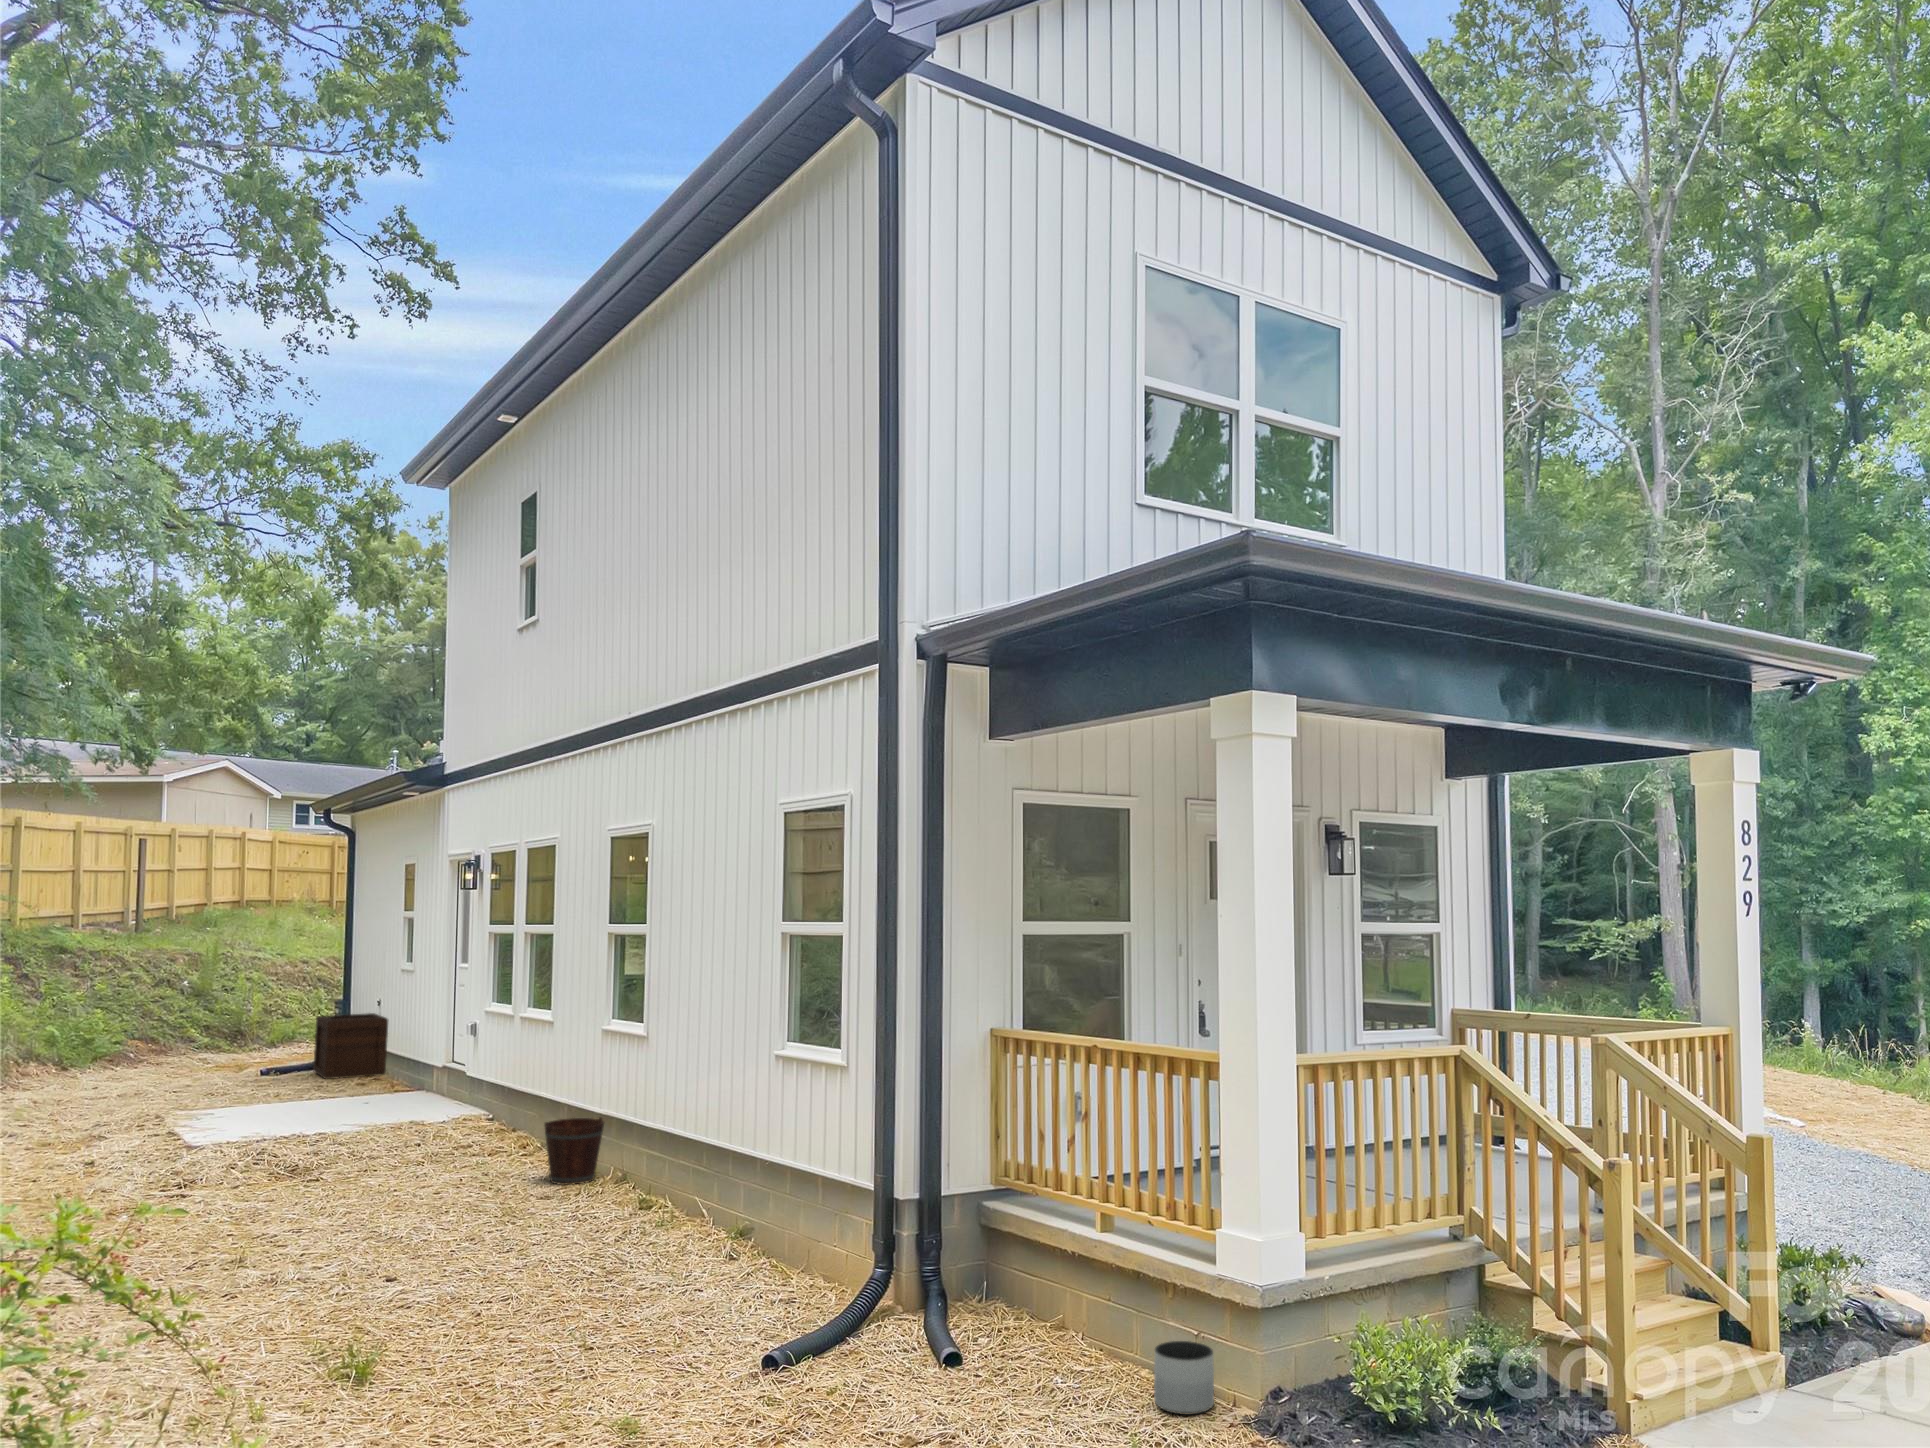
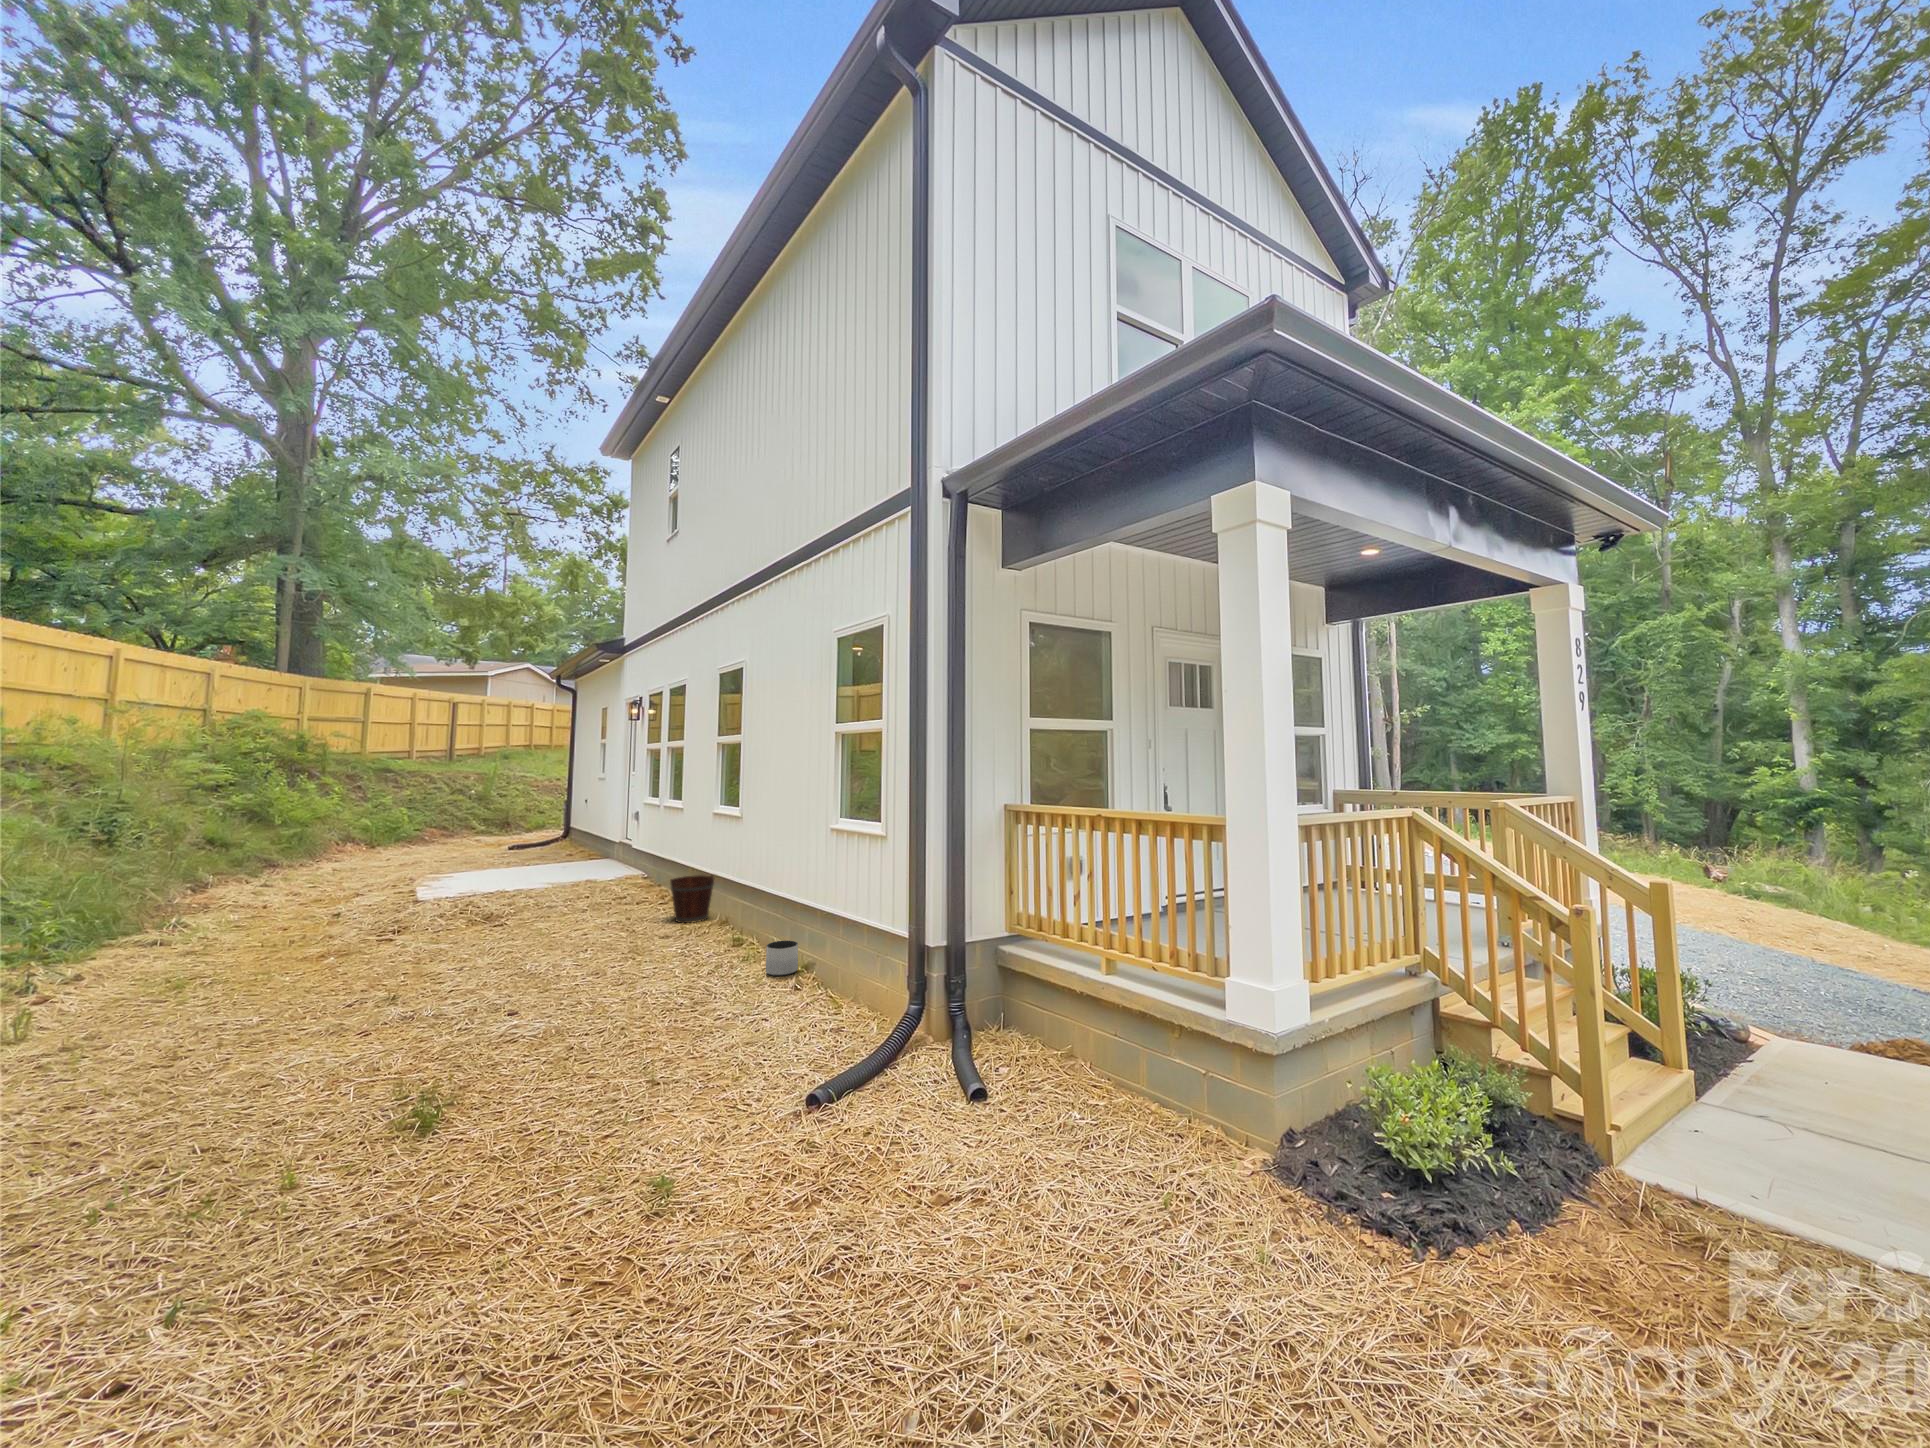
wooden crate: present [313,1013,388,1079] -> none [545,807,593,850]
planter: present [1154,1341,1214,1415] -> present [766,940,798,976]

